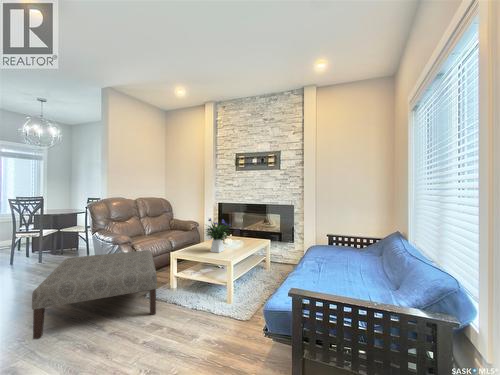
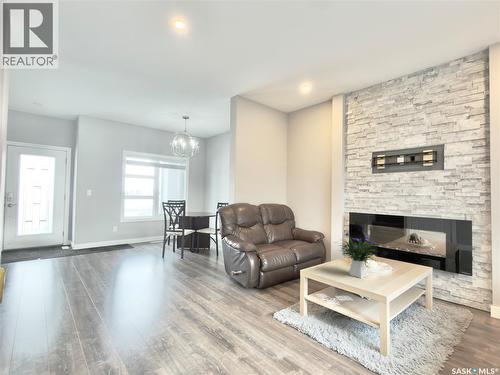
ottoman: present [32,250,157,339] -> none [176,260,288,342]

